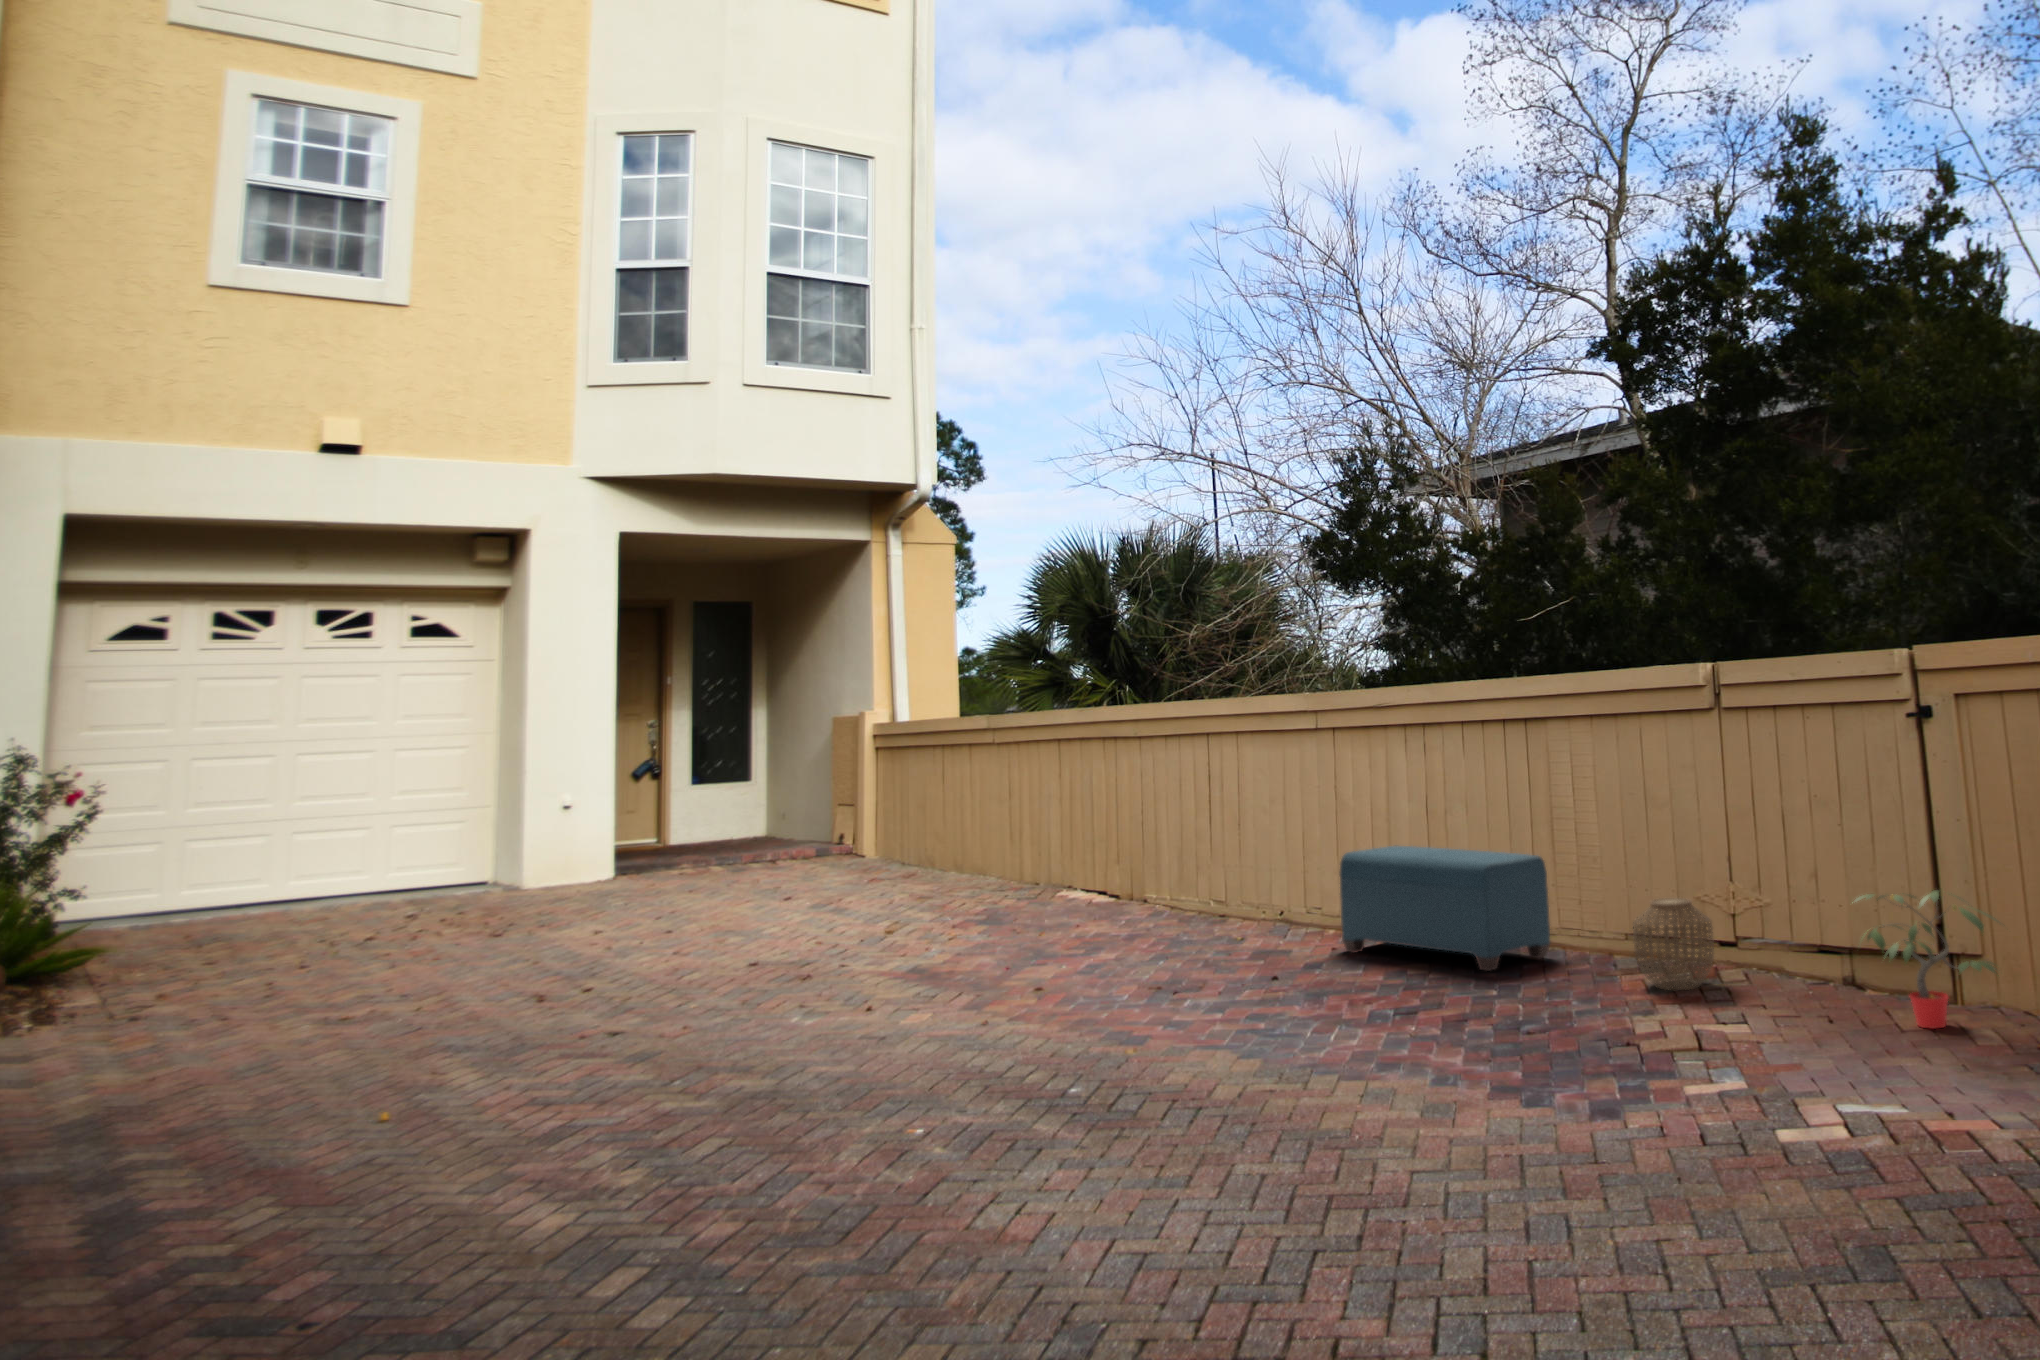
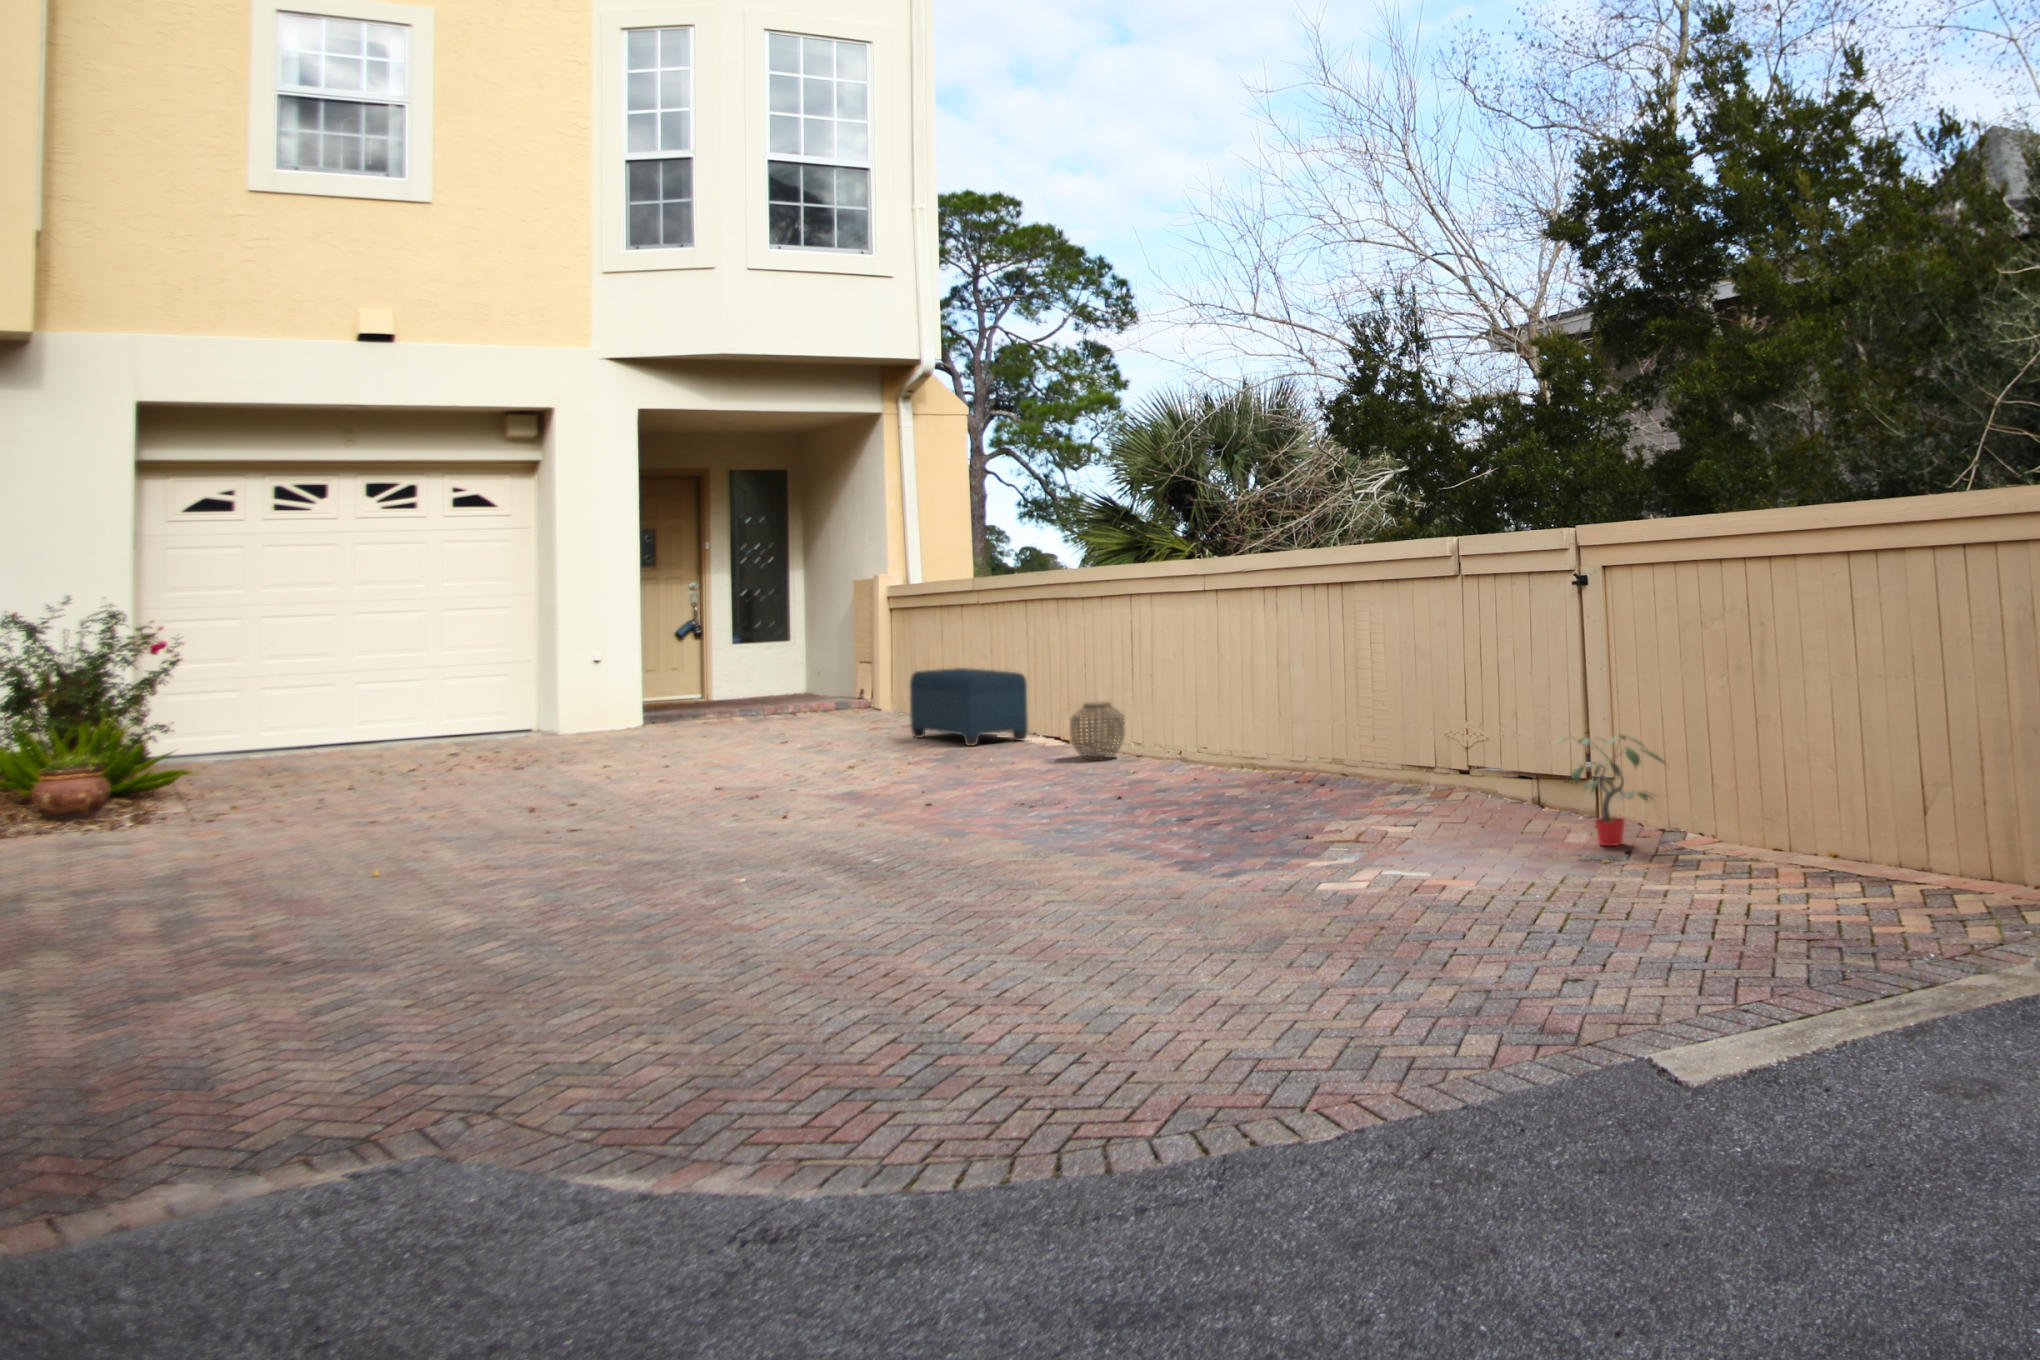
bench: present [1340,846,1550,971] -> present [910,668,1028,746]
woven basket: present [1633,898,1714,990] -> present [1070,702,1124,760]

